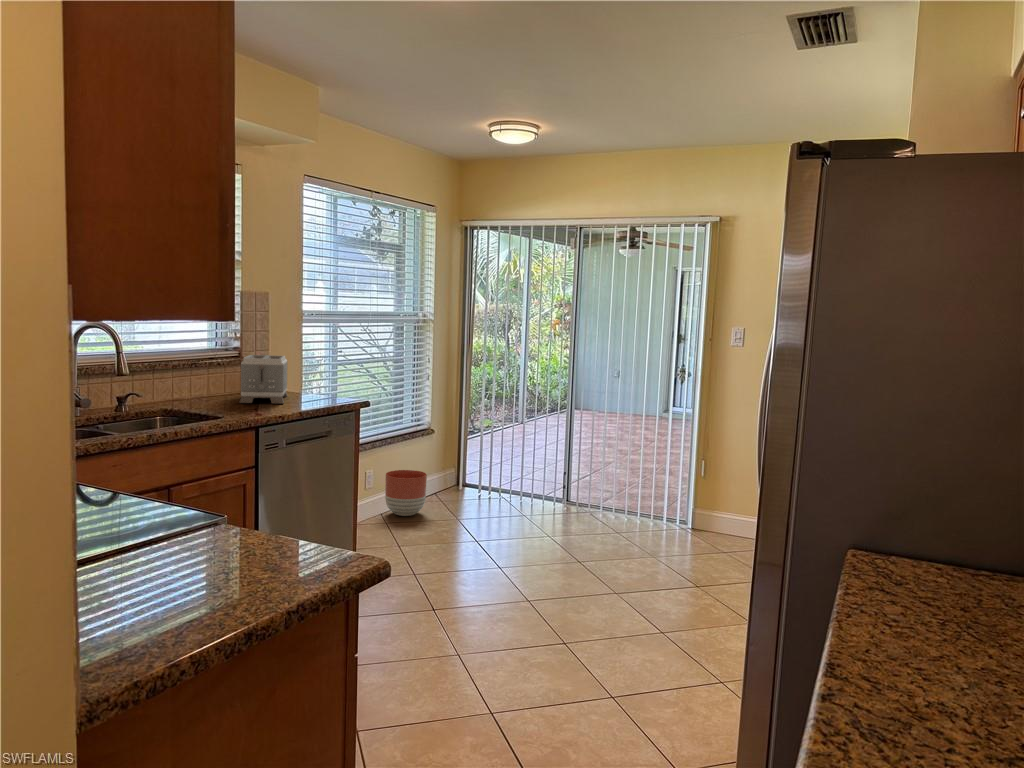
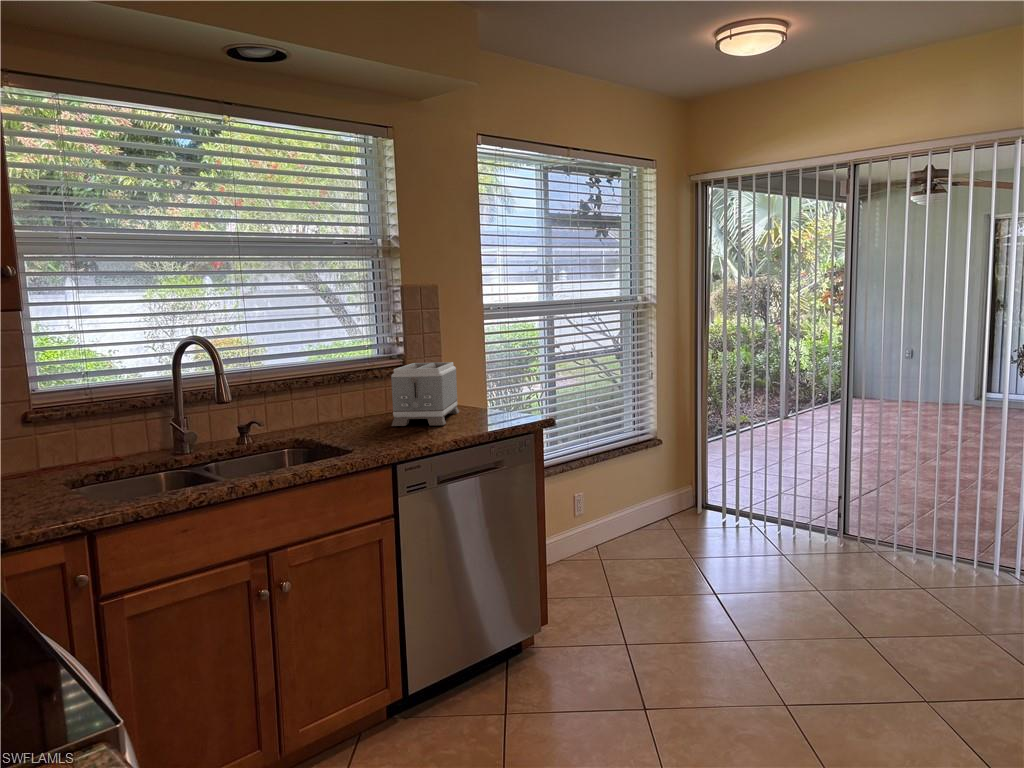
planter: present [385,470,427,516] -> none [600,490,651,549]

